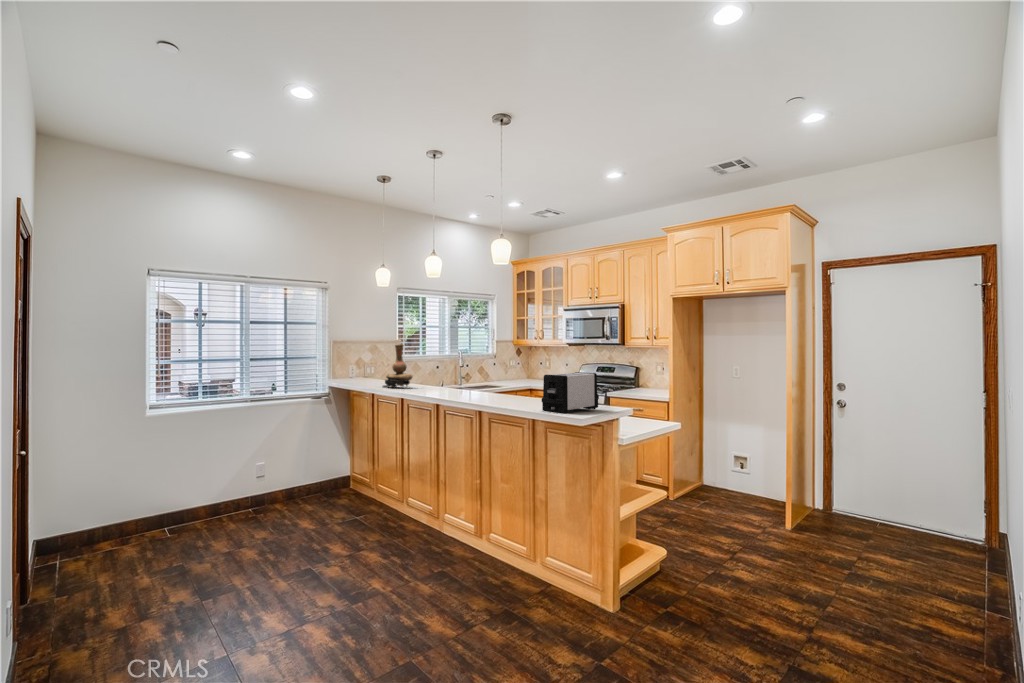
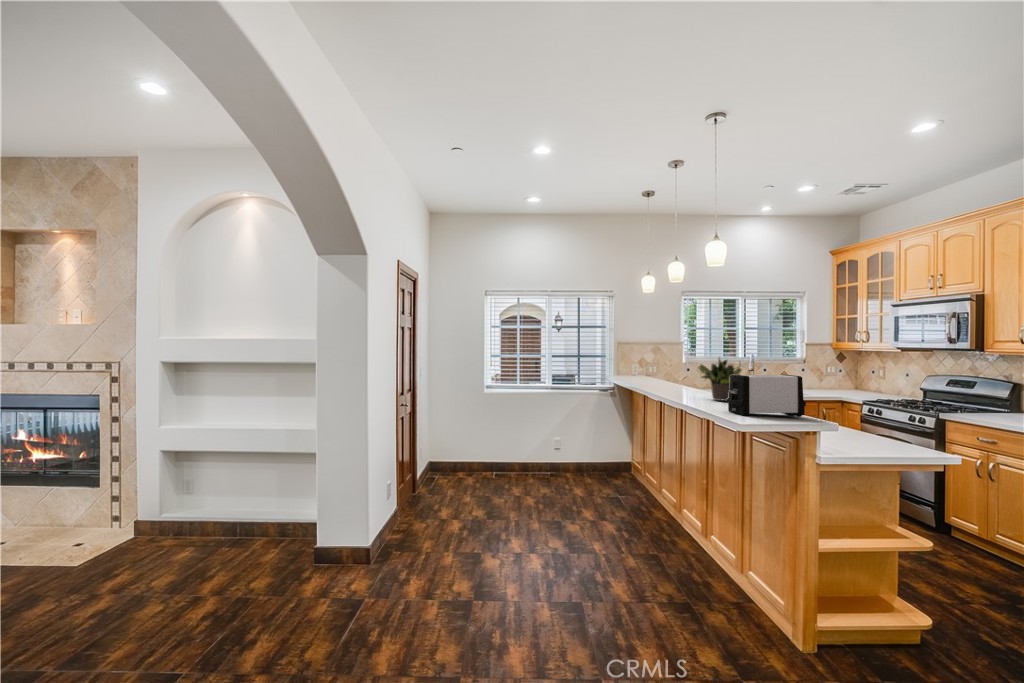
vase: present [383,345,412,388] -> none [640,345,668,386]
potted plant: none [475,355,520,400] -> present [699,358,741,401]

